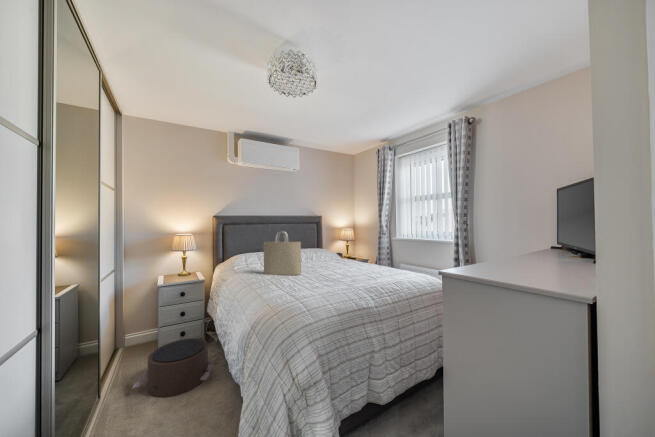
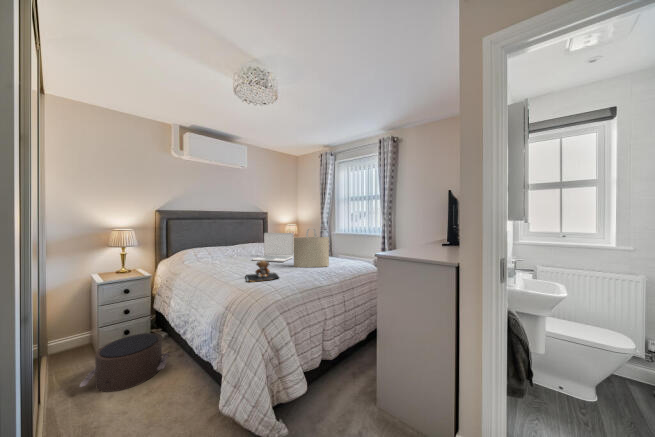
tote bag: present [264,232,301,275] -> present [294,228,329,267]
laptop: none [301,238,346,271] -> present [252,233,294,262]
teddy bear: none [286,270,324,294] -> present [246,261,279,282]

